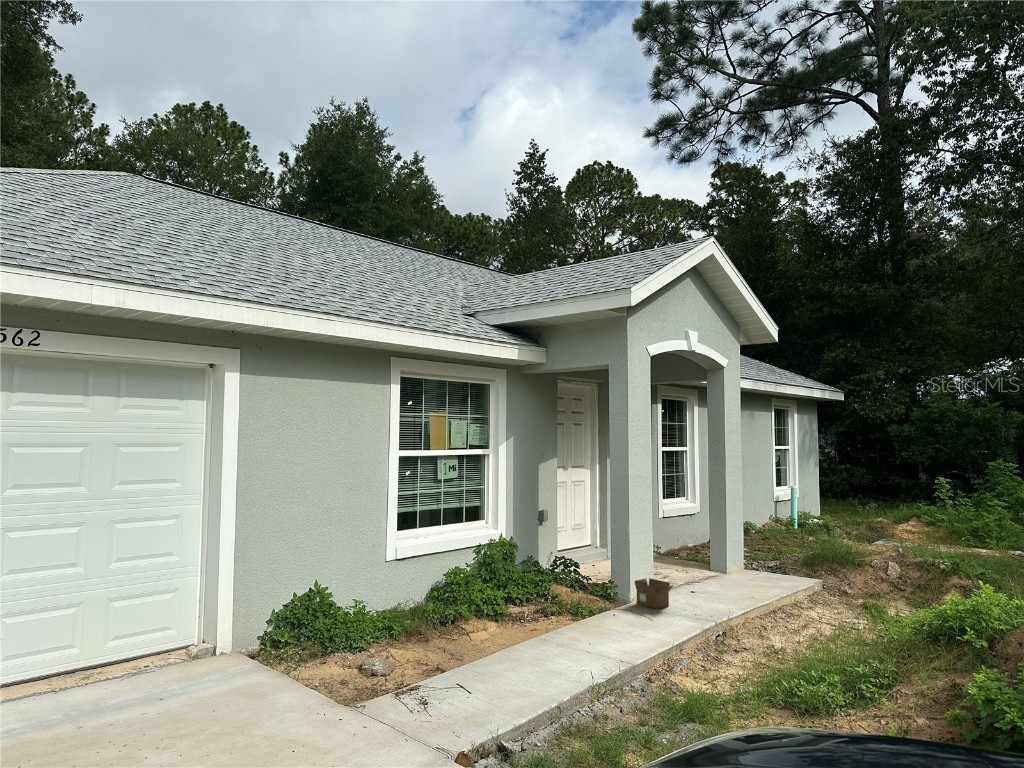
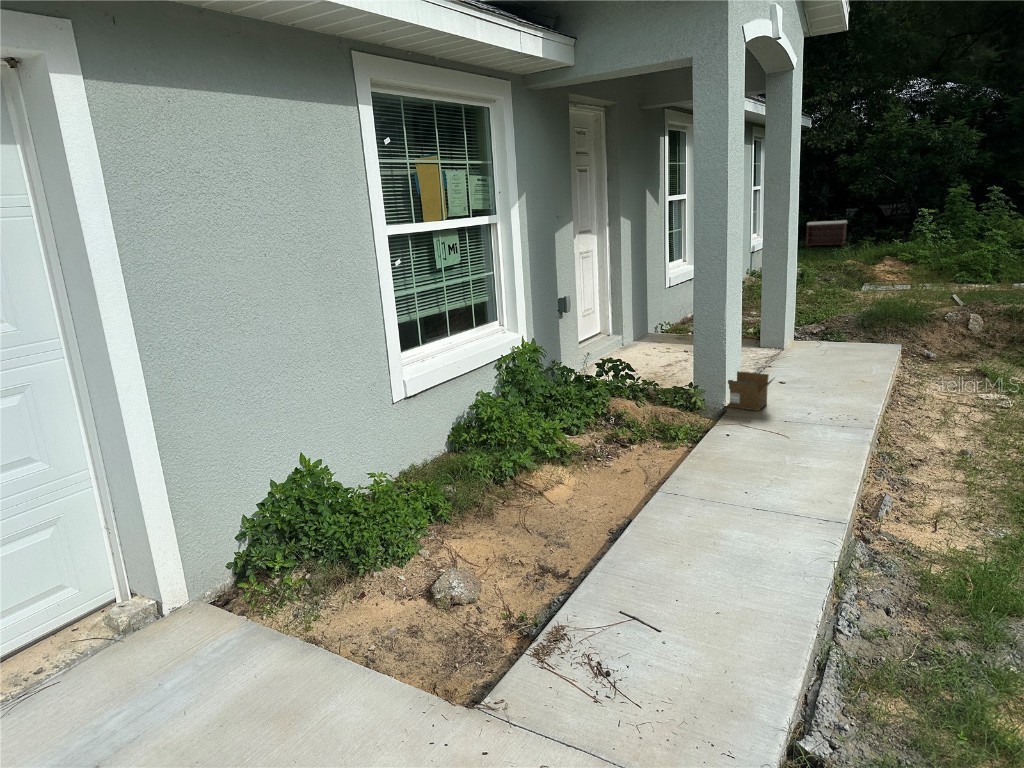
bench: none [857,478,899,503] -> present [806,220,848,247]

